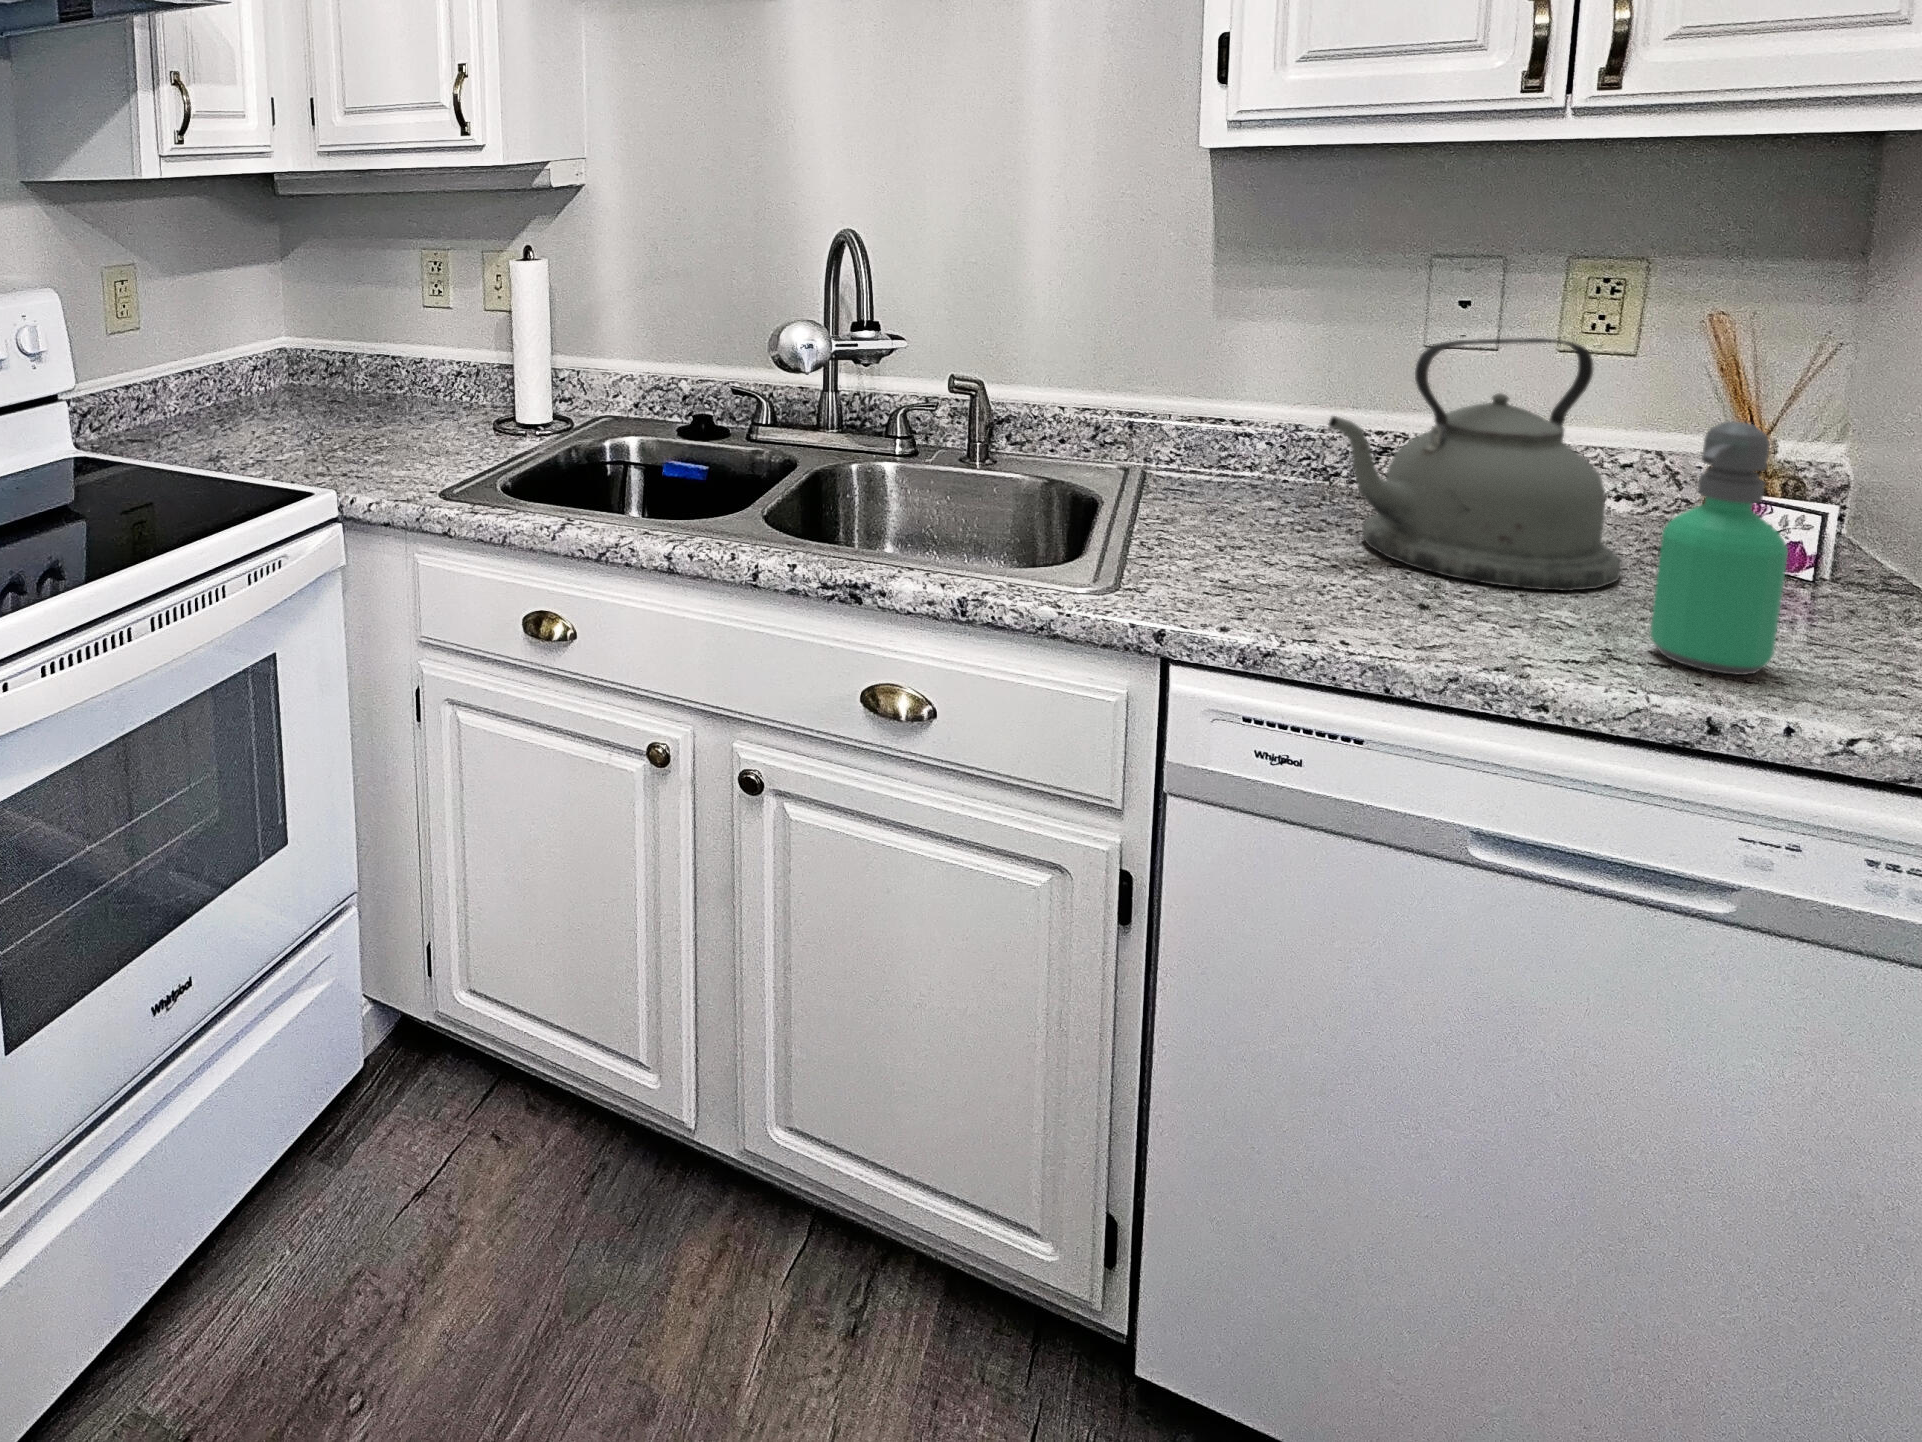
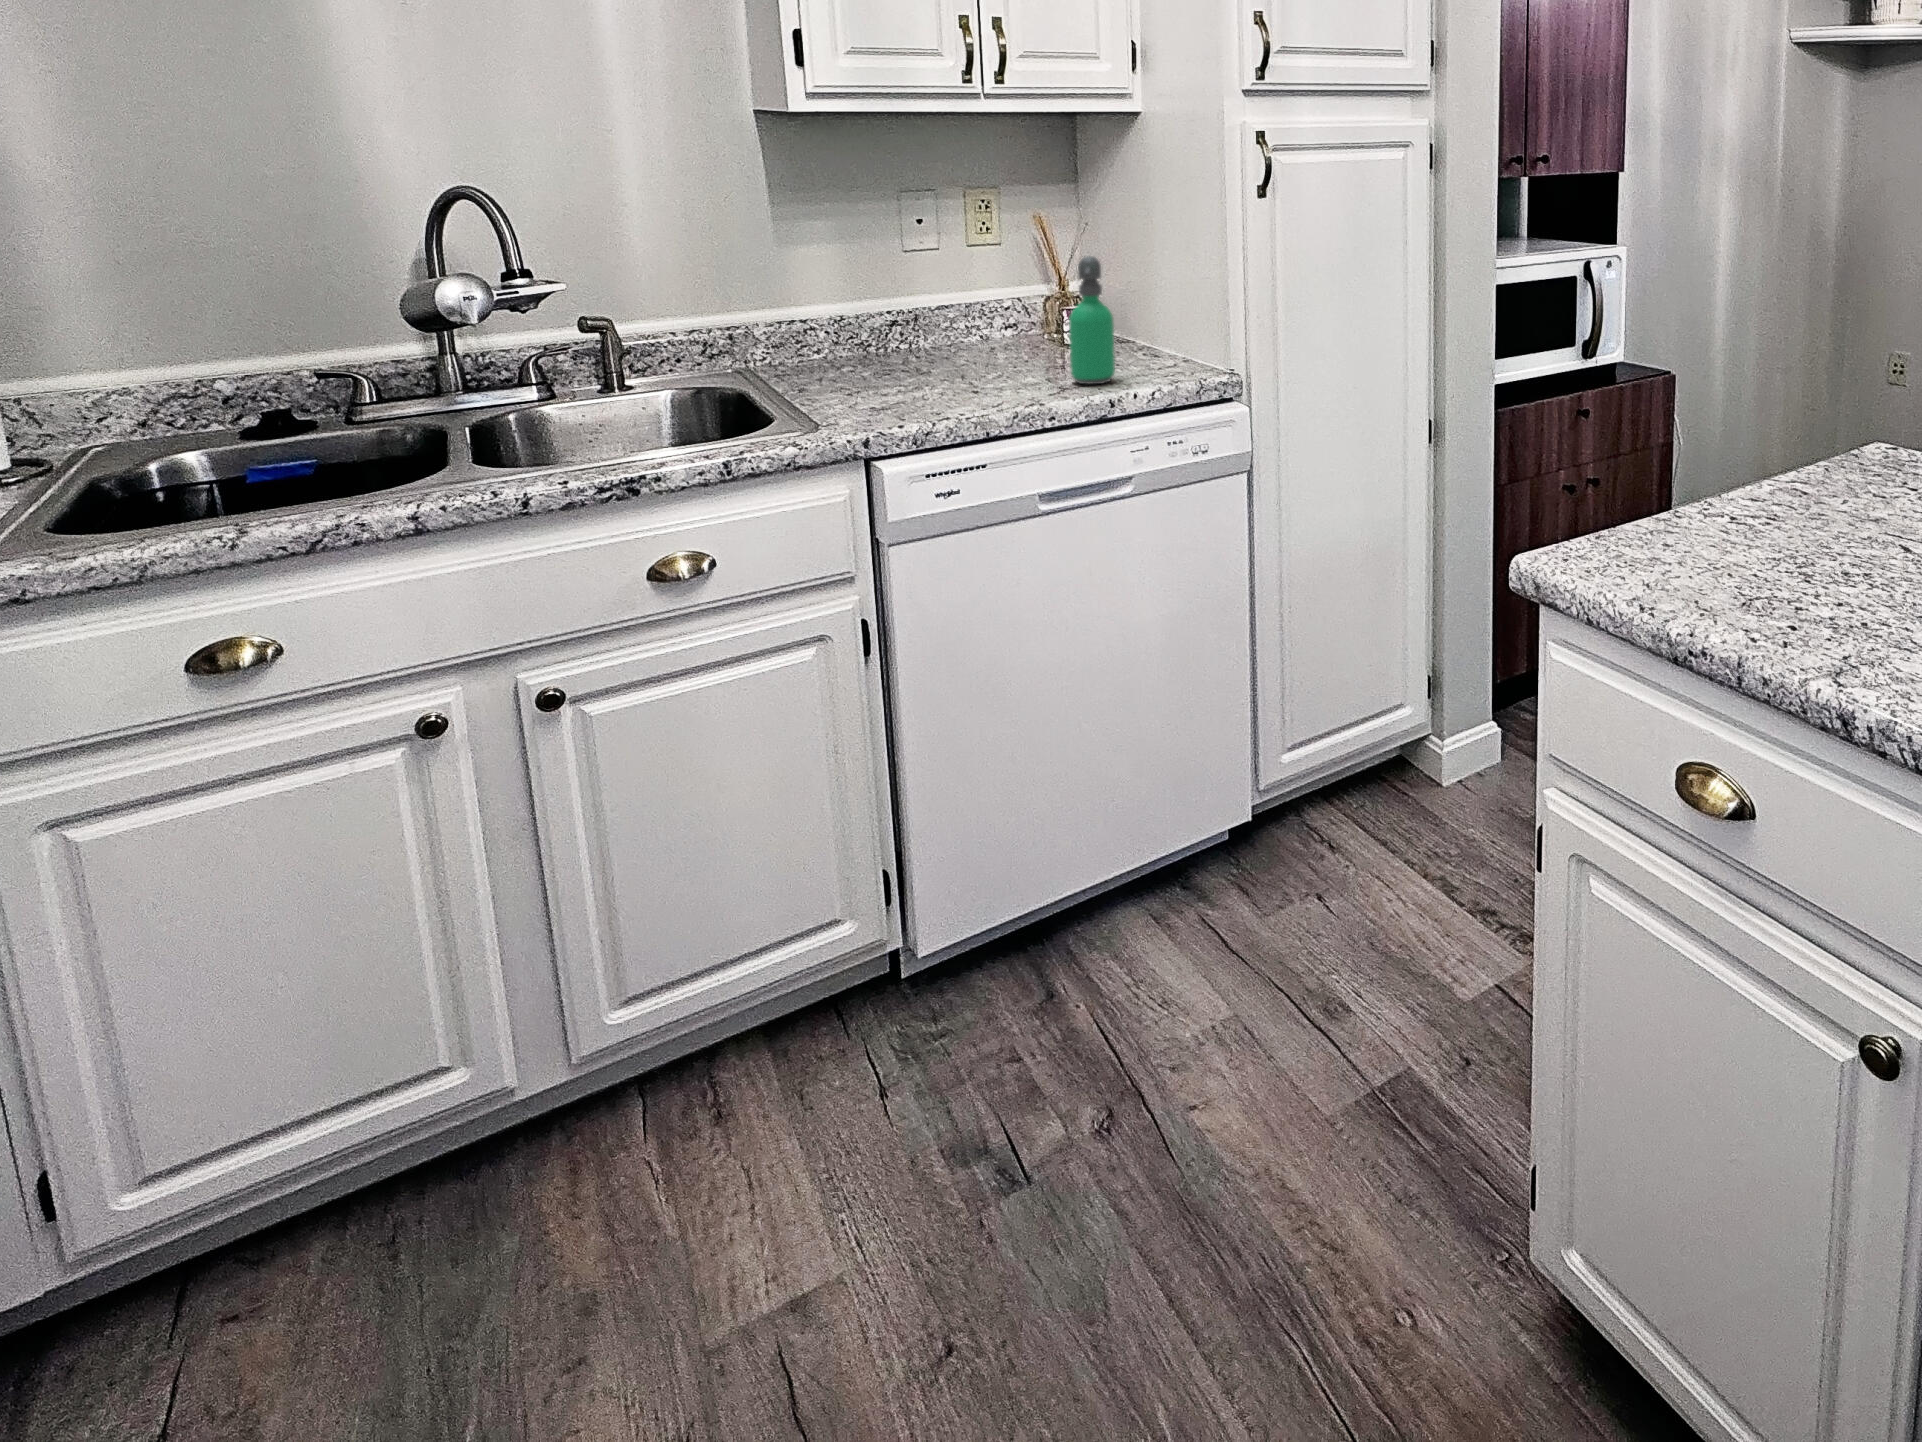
kettle: present [1328,338,1622,591] -> none [899,233,1036,379]

